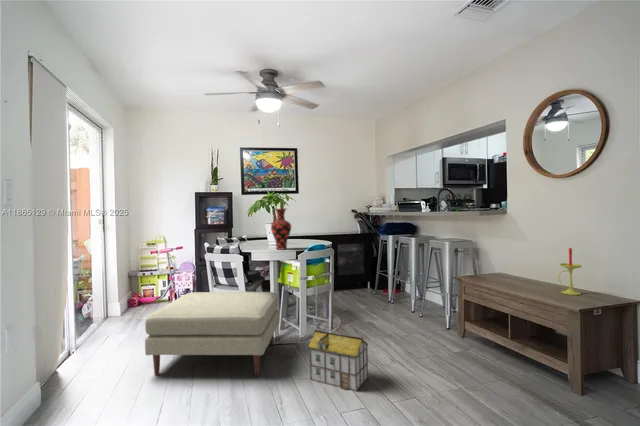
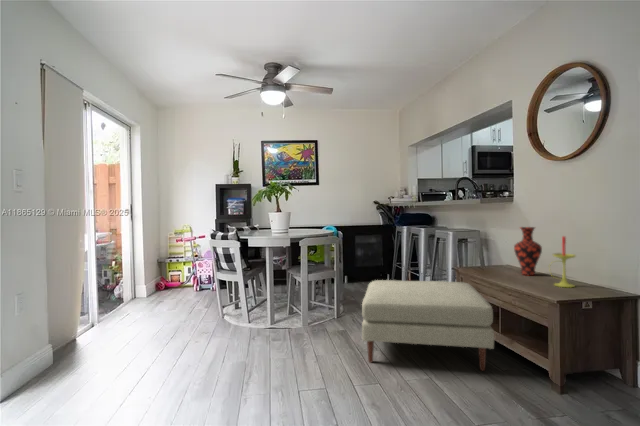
vase: present [271,208,291,249] -> present [514,227,542,276]
ottoman: present [145,292,279,376] -> present [362,280,494,371]
toy house: present [308,330,368,391] -> none [283,312,342,372]

